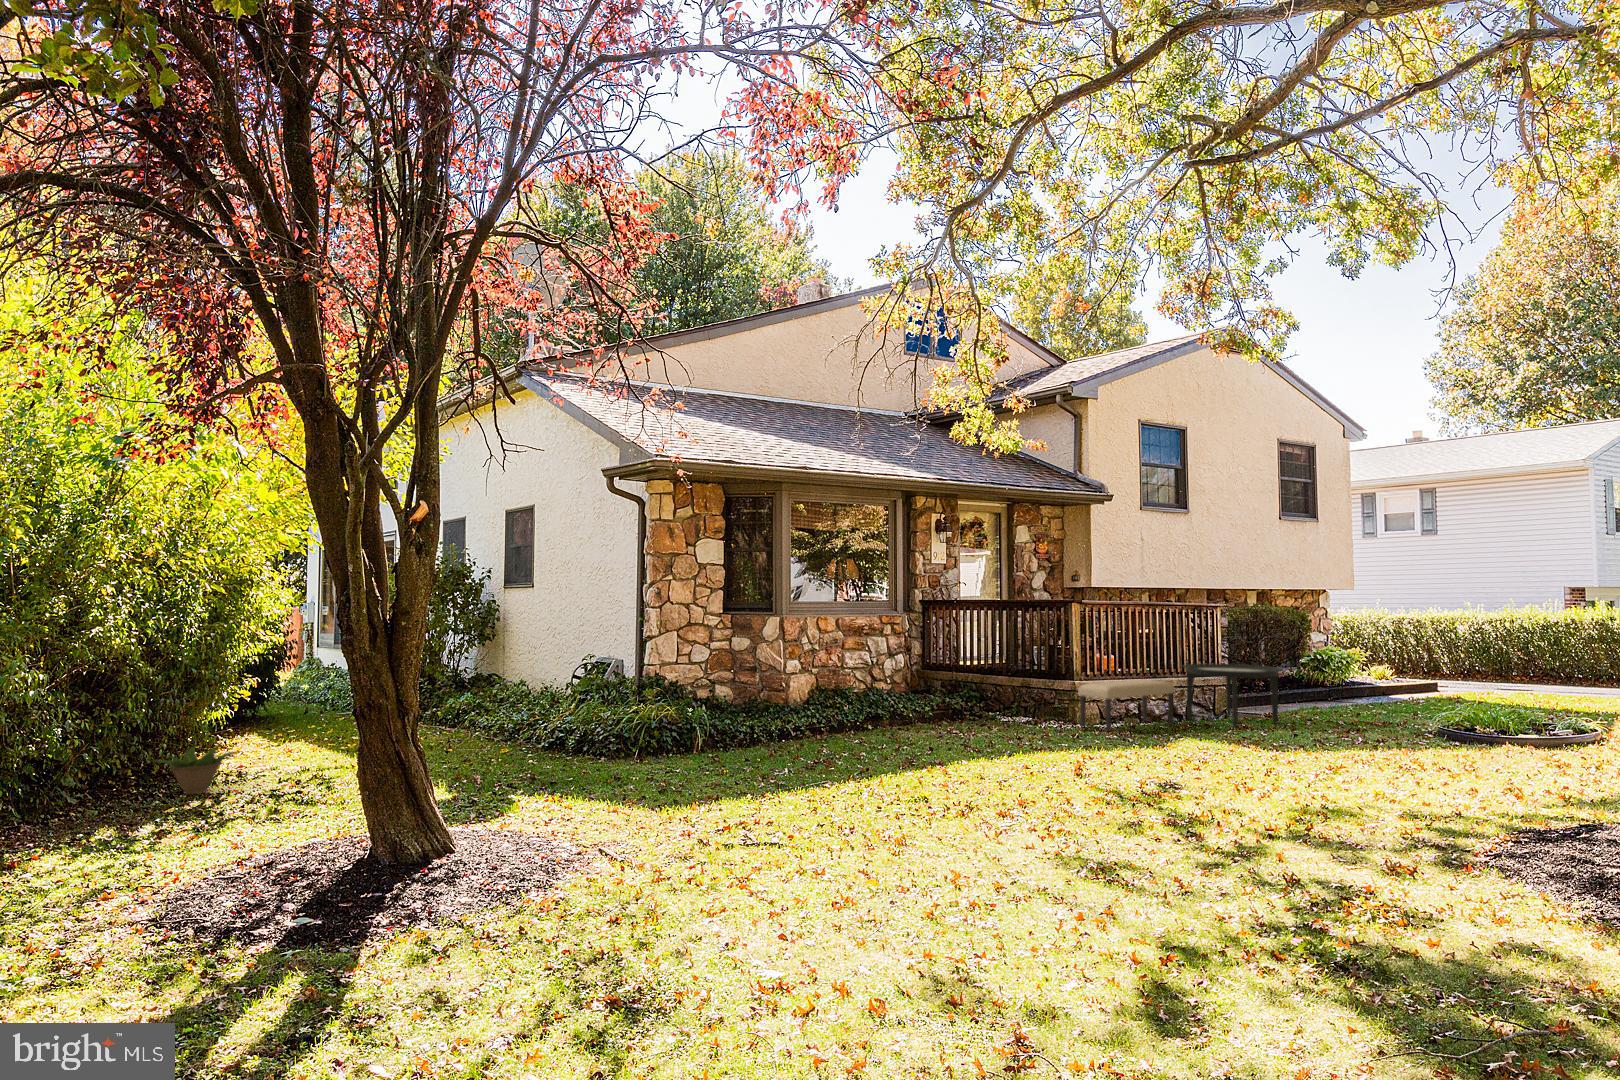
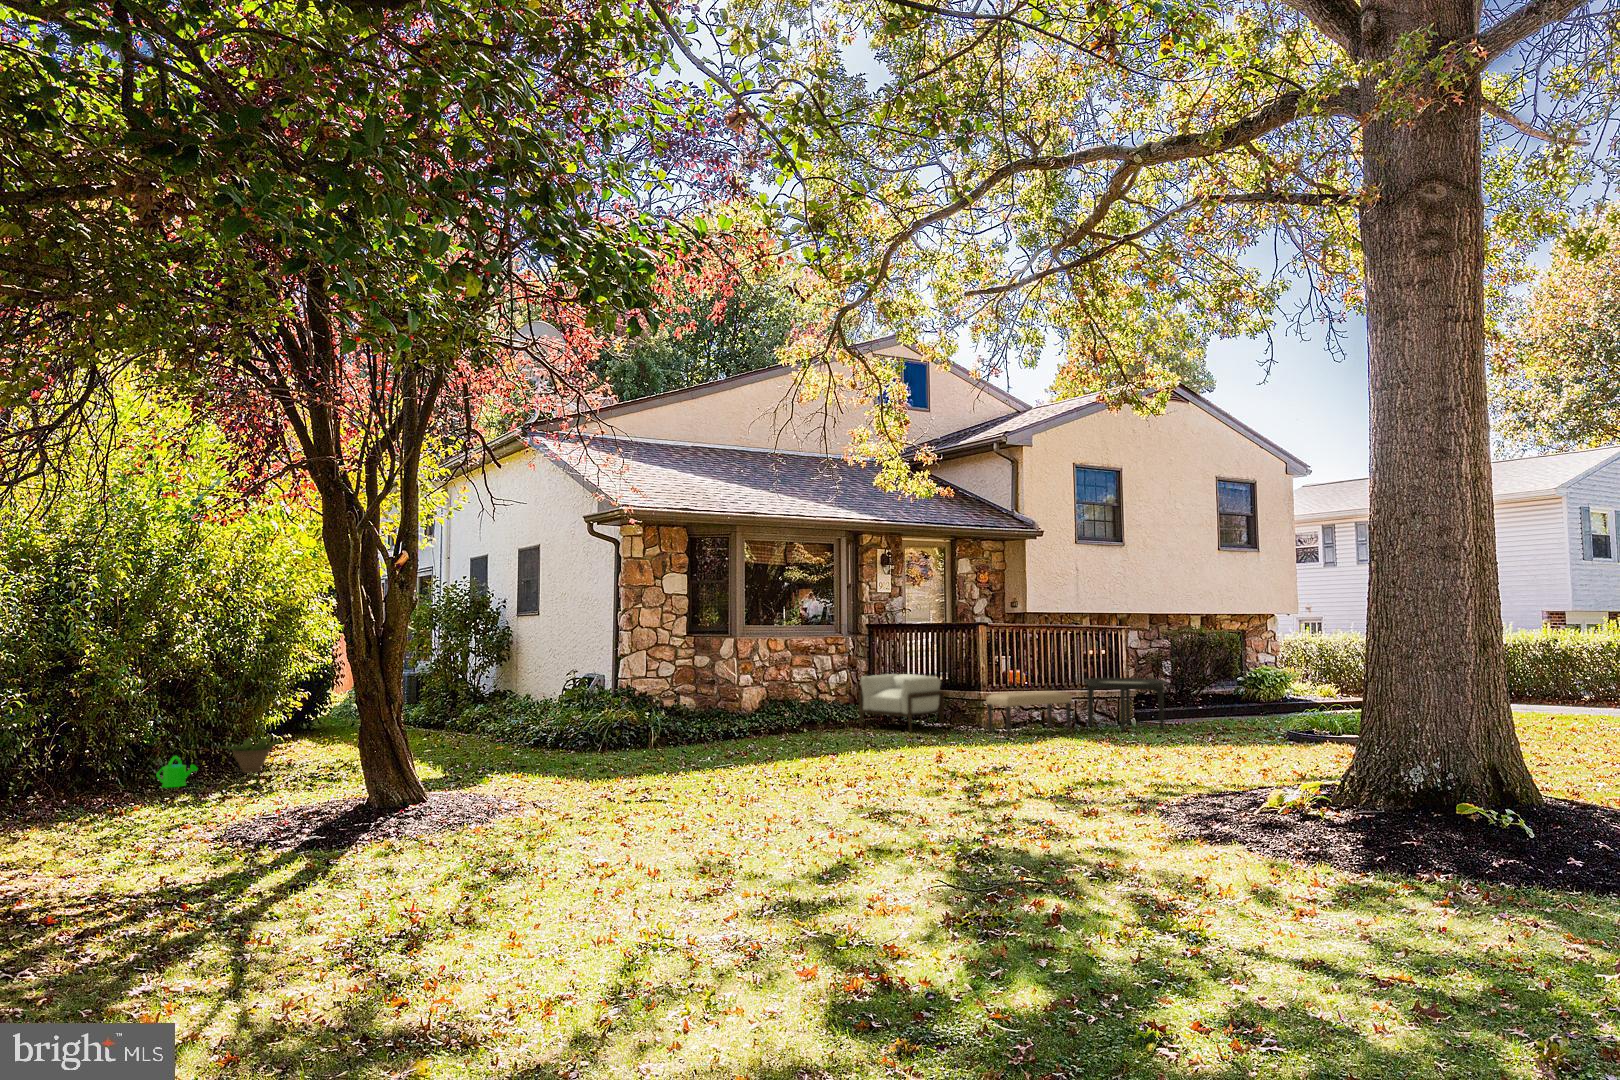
armchair: none [924,659,1023,728] -> present [859,674,944,732]
watering can: none [66,777,124,821] -> present [156,756,198,788]

